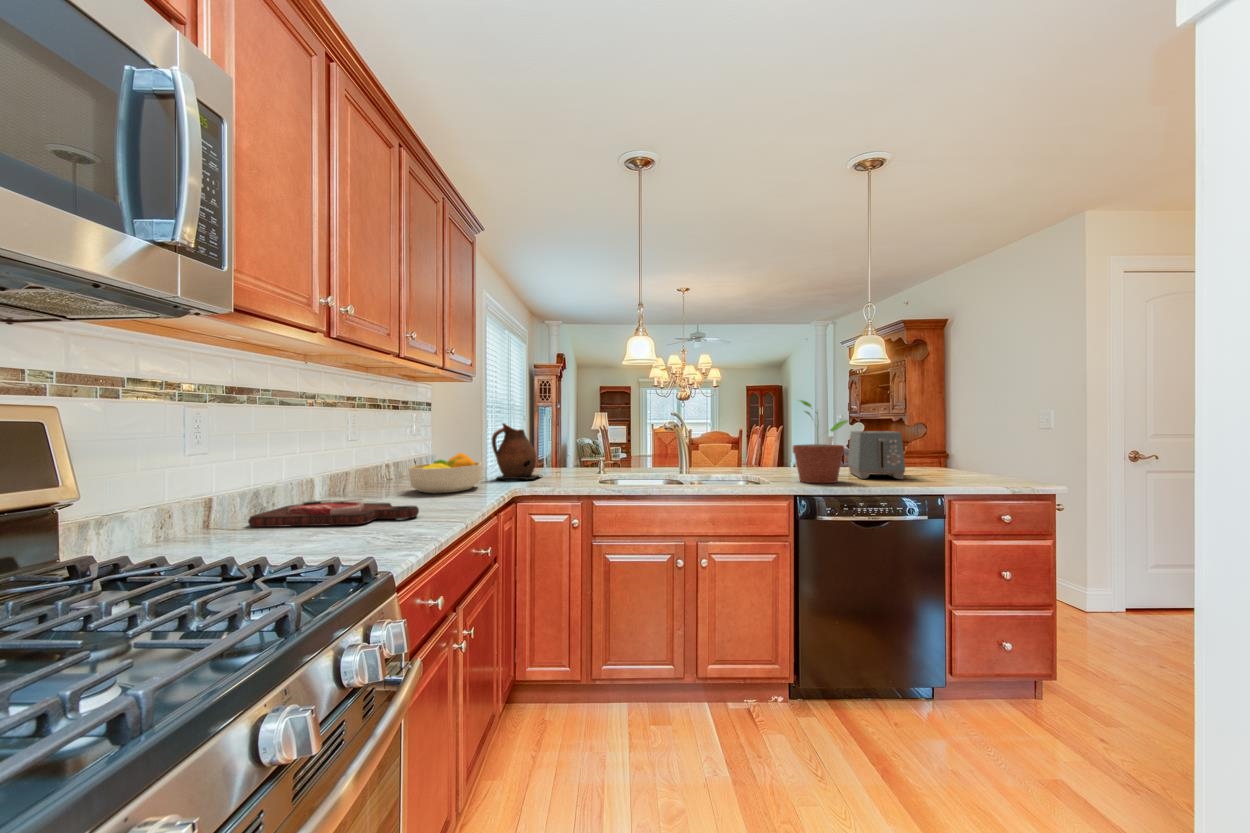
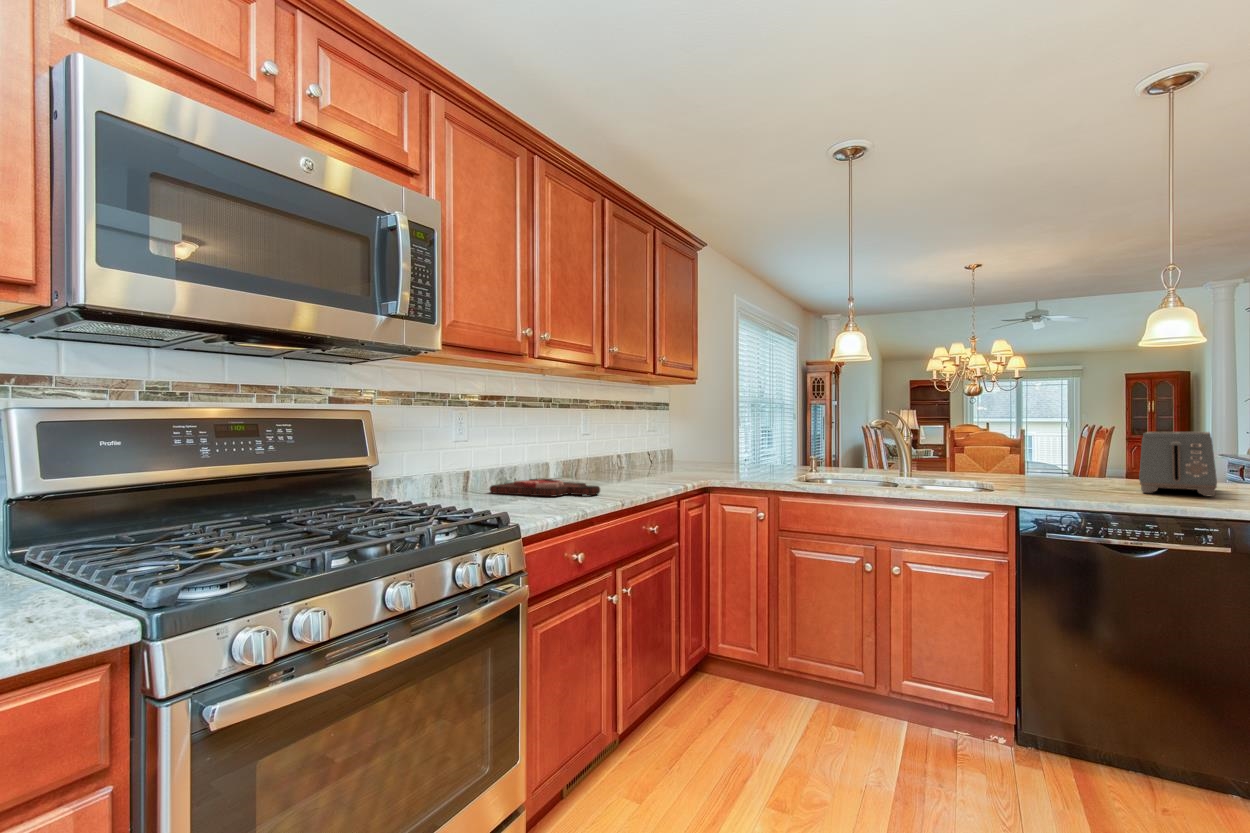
potted plant: present [793,400,849,483] -> none [1031,393,1113,495]
ceramic pitcher: present [492,423,542,480] -> none [703,421,753,474]
fruit bowl: present [409,453,482,493] -> none [619,446,686,480]

